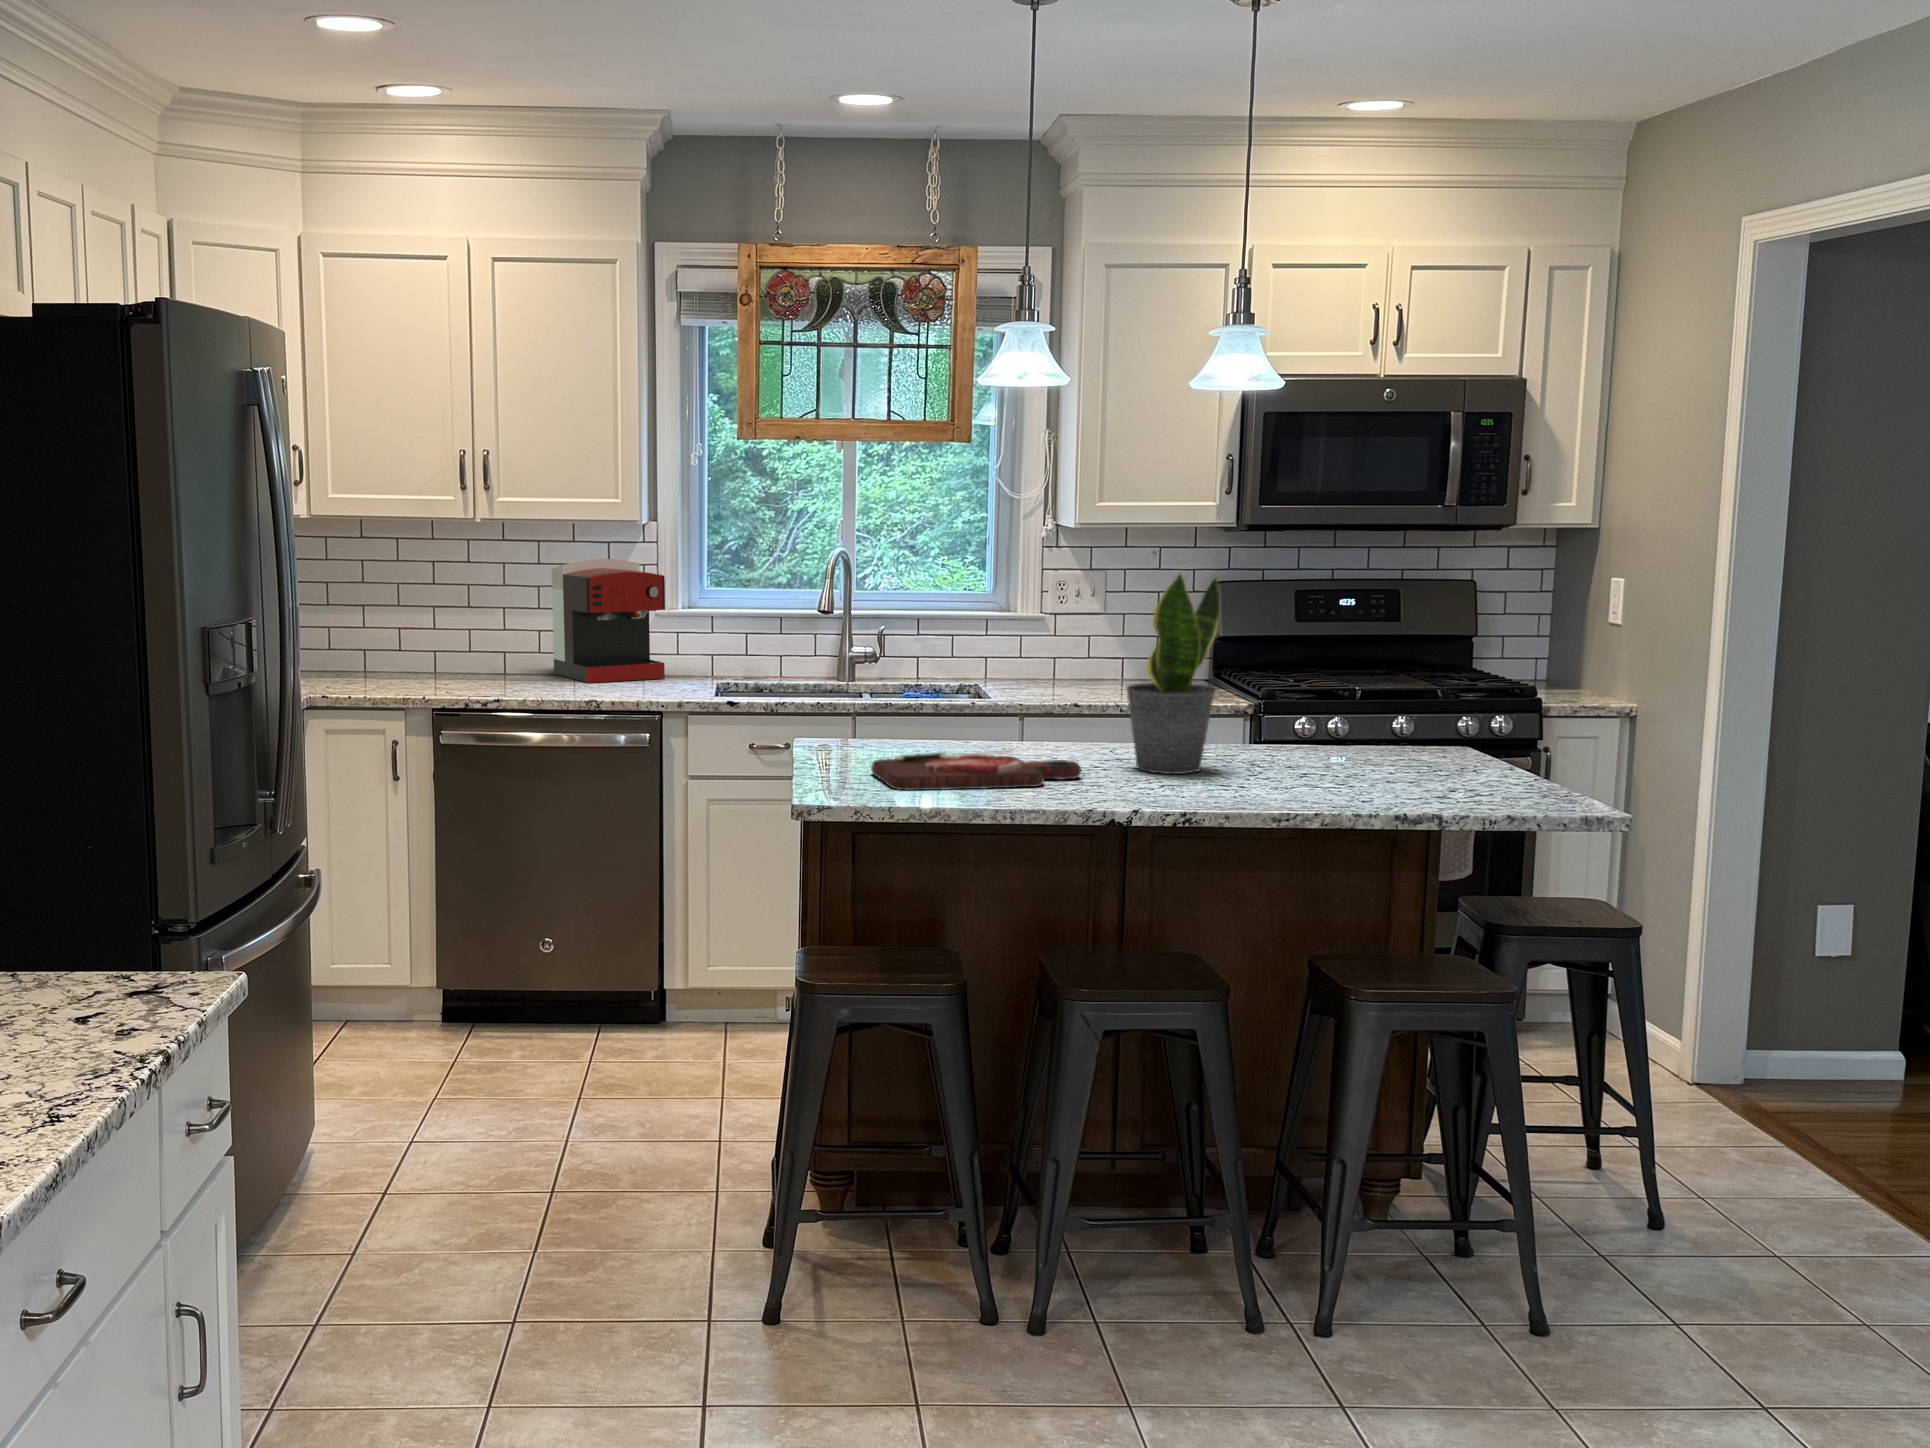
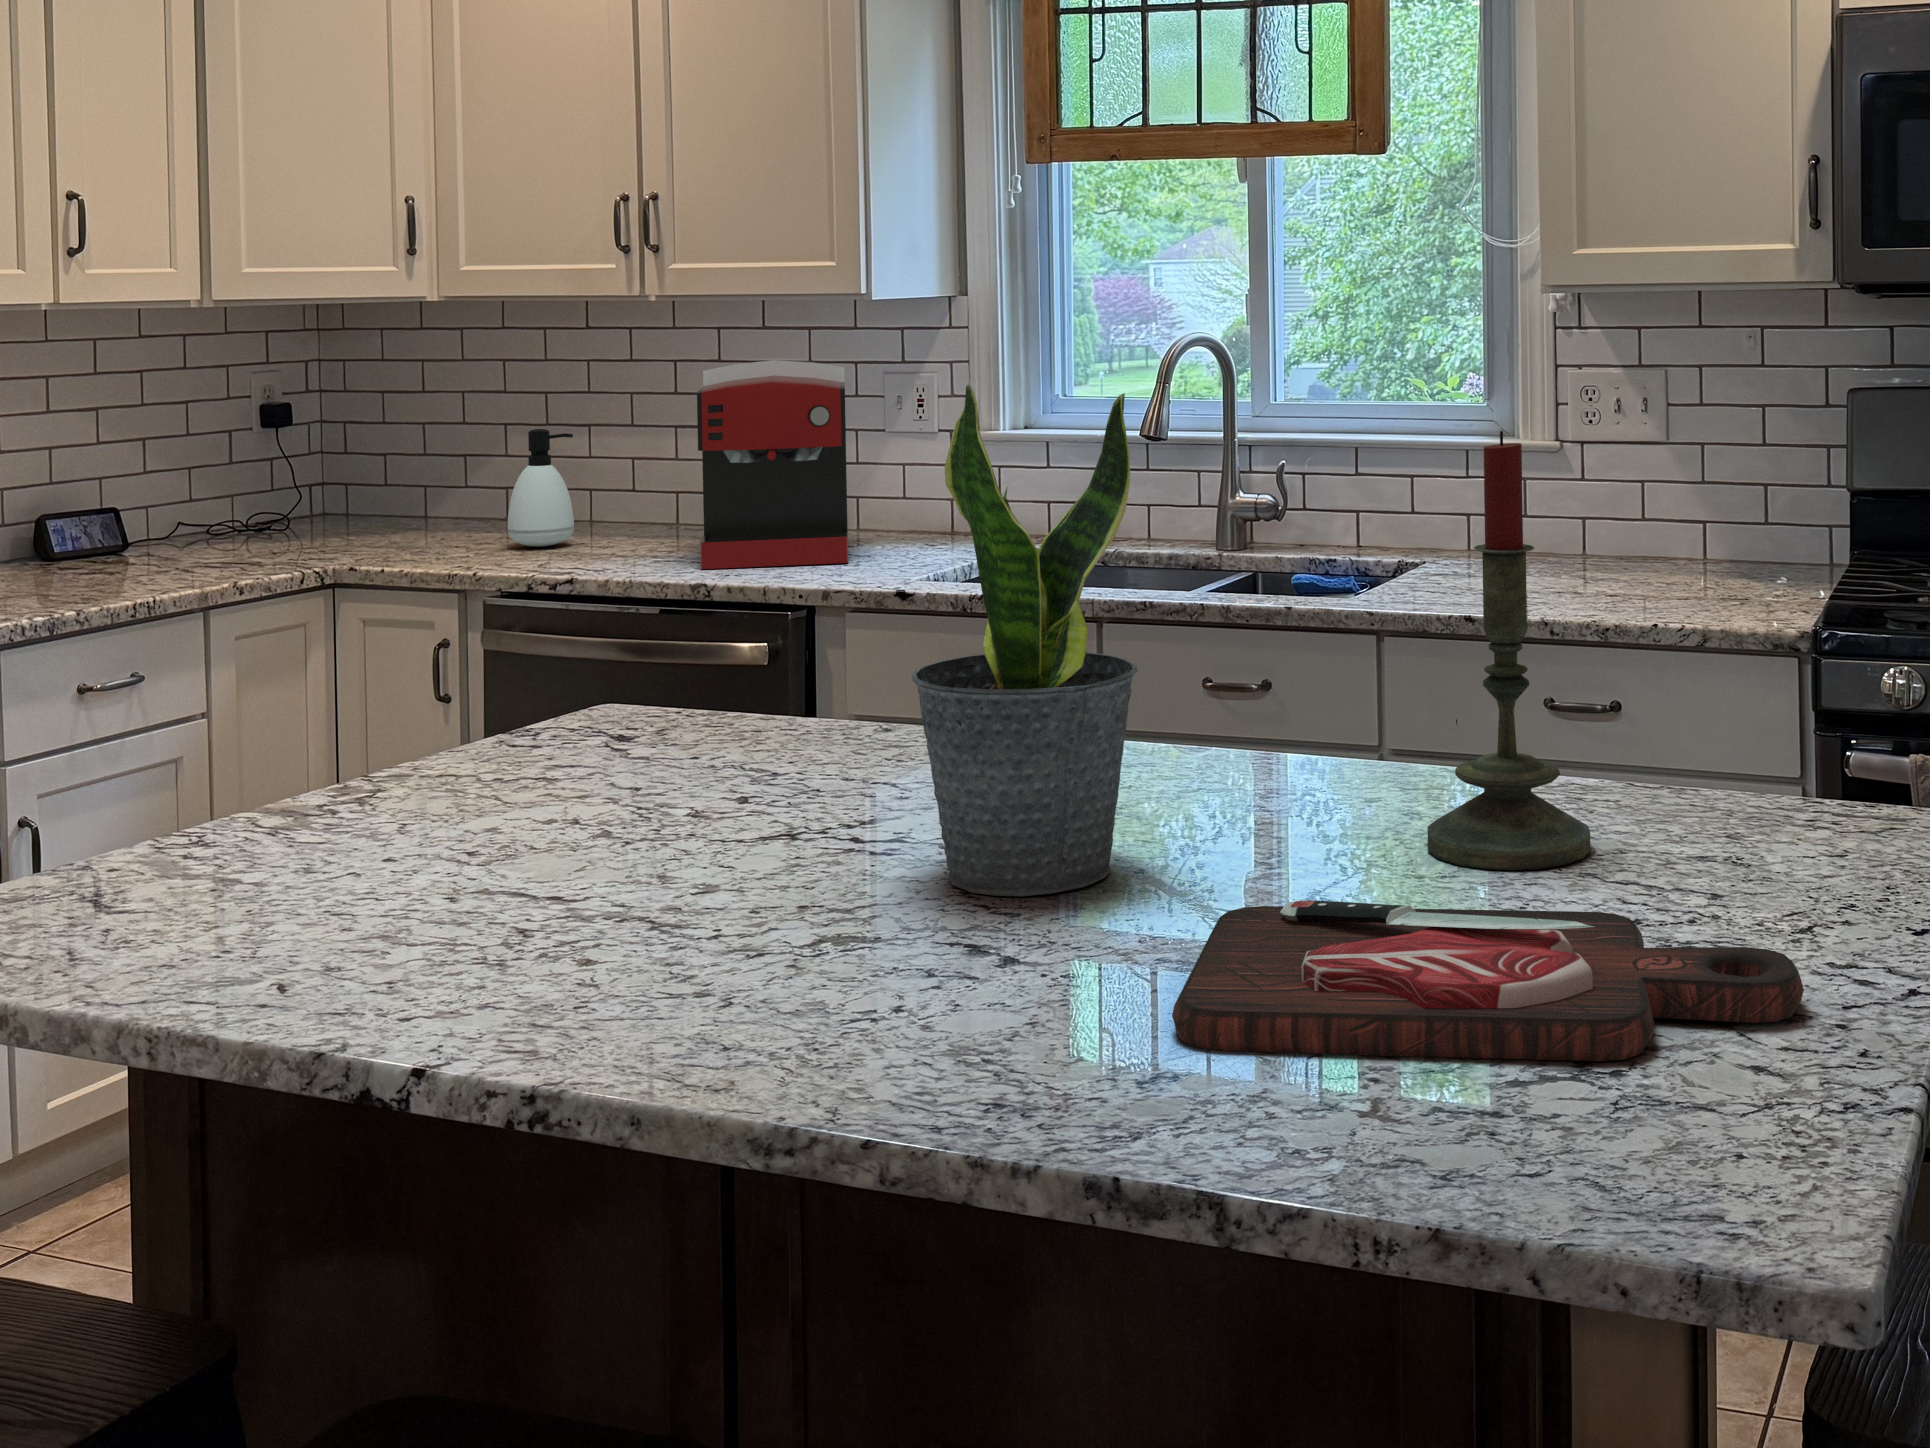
candle: none [1283,592,1351,762] -> present [1427,431,1591,870]
soap dispenser: none [419,601,458,674] -> present [507,429,574,547]
cutting board: present [871,751,1081,790] -> present [1172,900,1804,1061]

